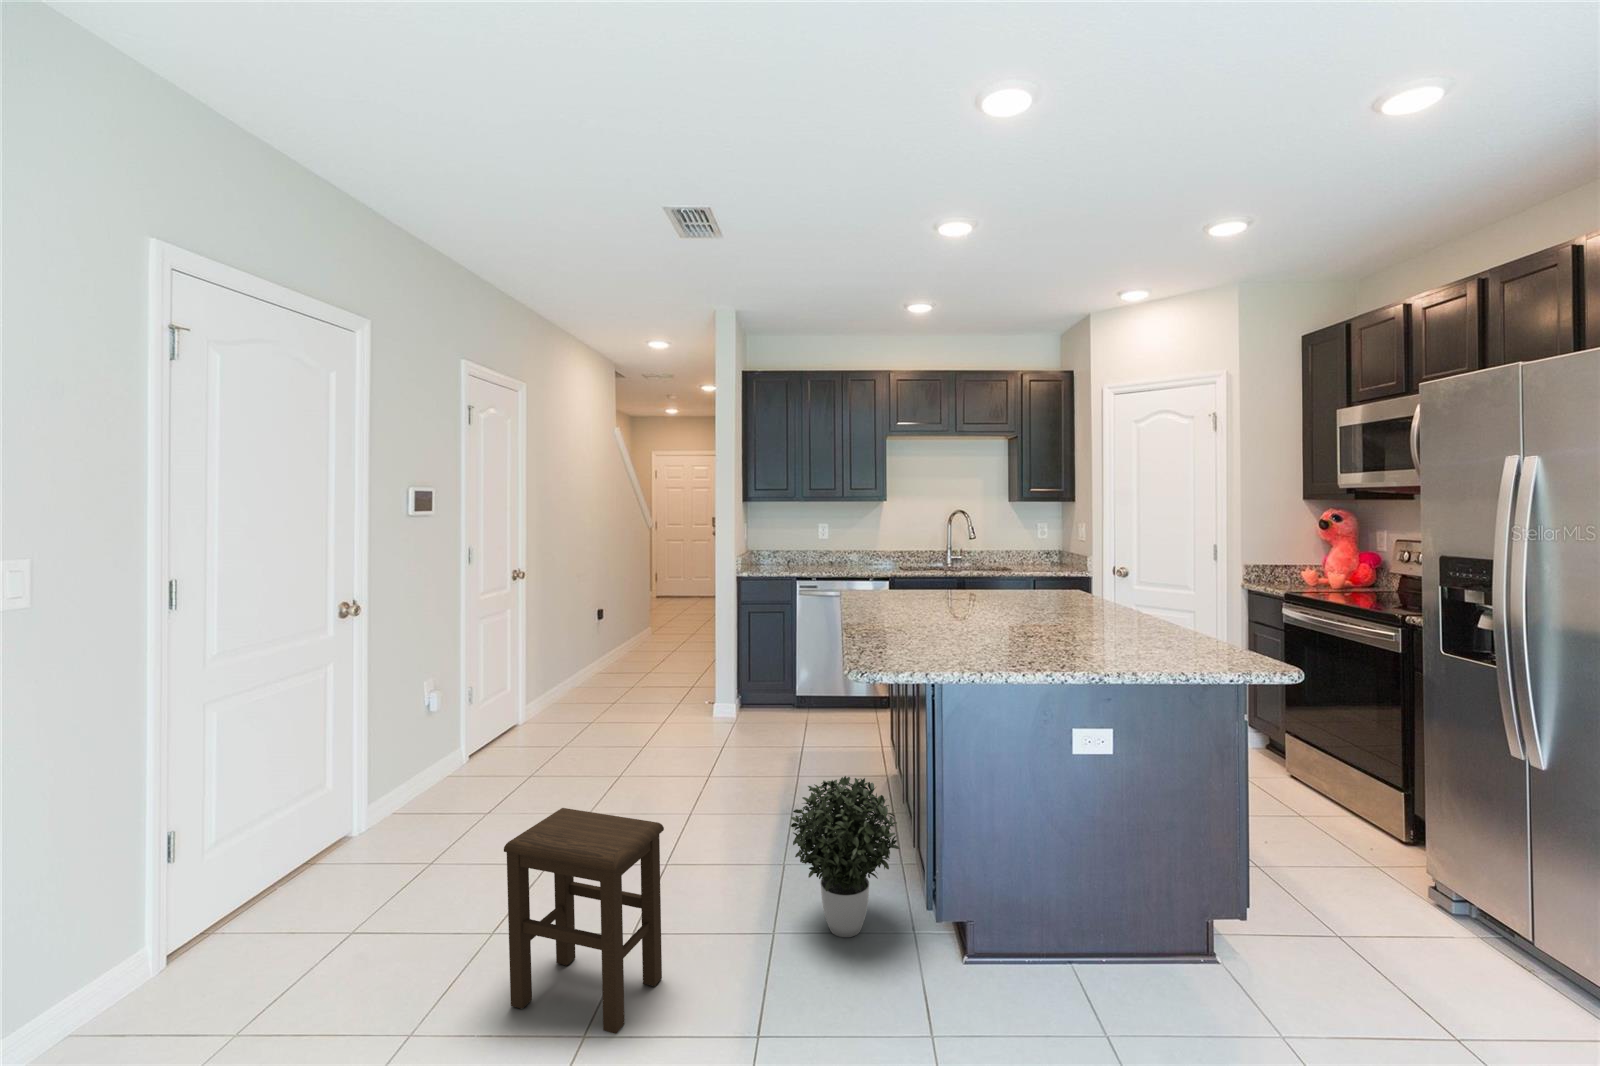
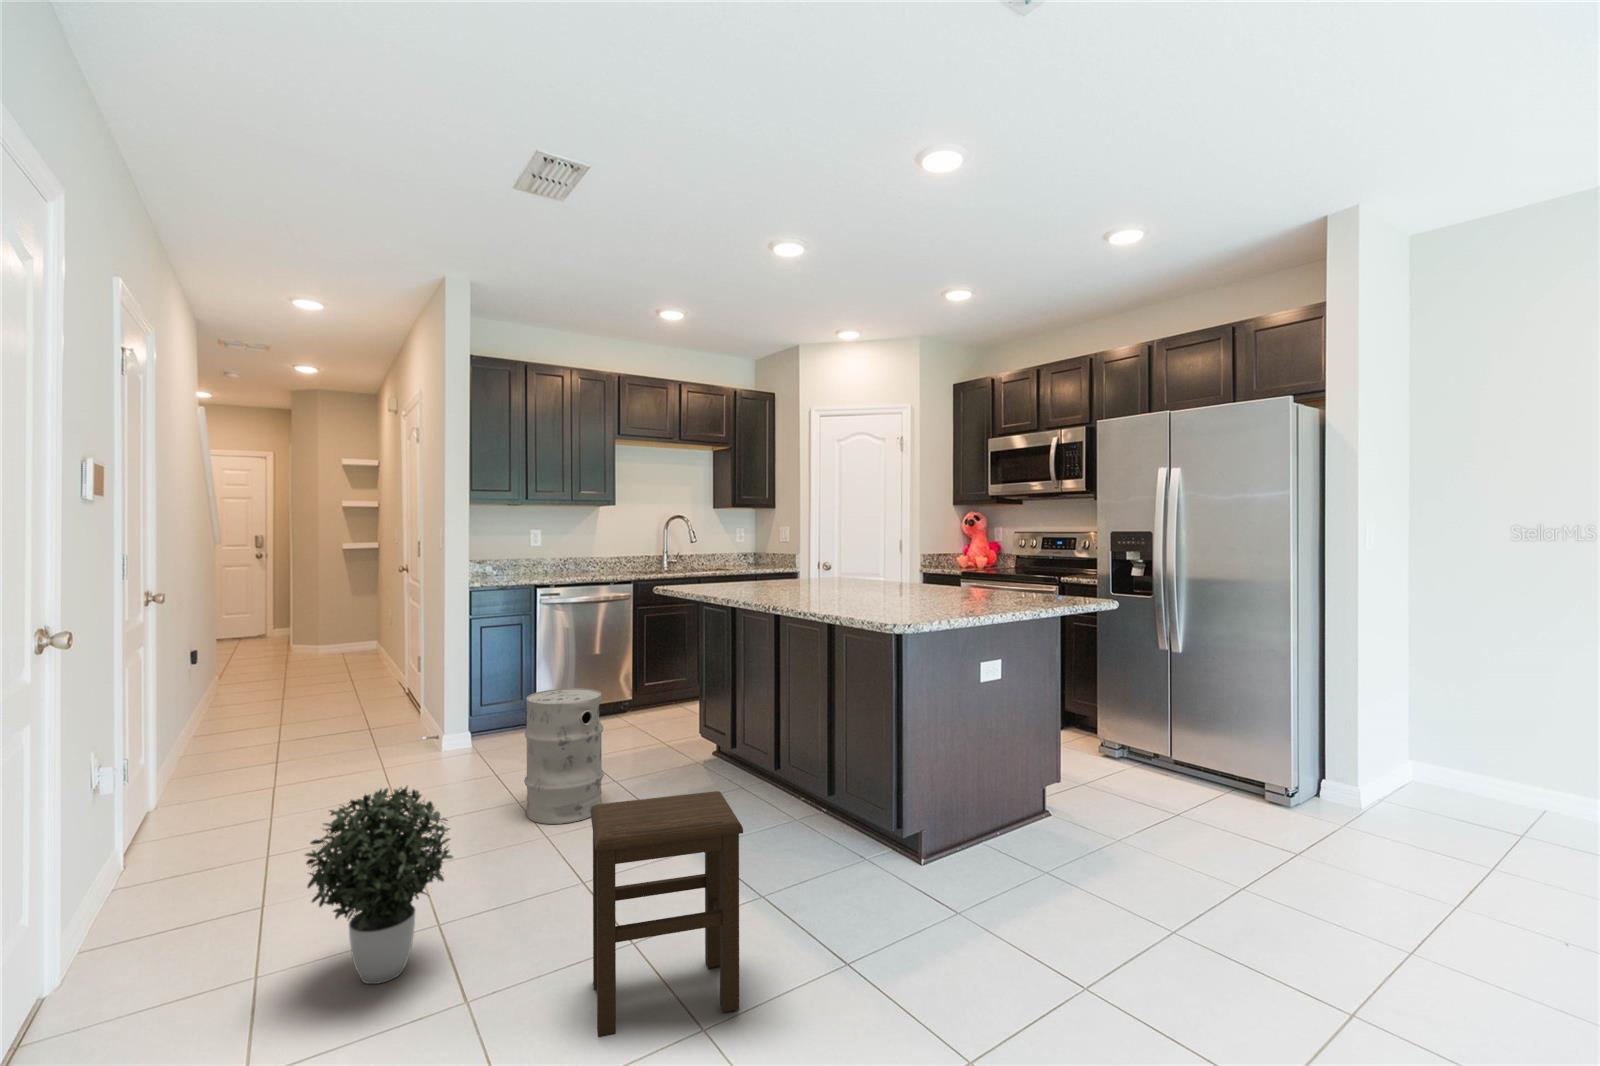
trash can: none [690,683,758,806] -> present [524,688,604,824]
potted plant: present [791,776,900,937] -> present [305,787,453,984]

